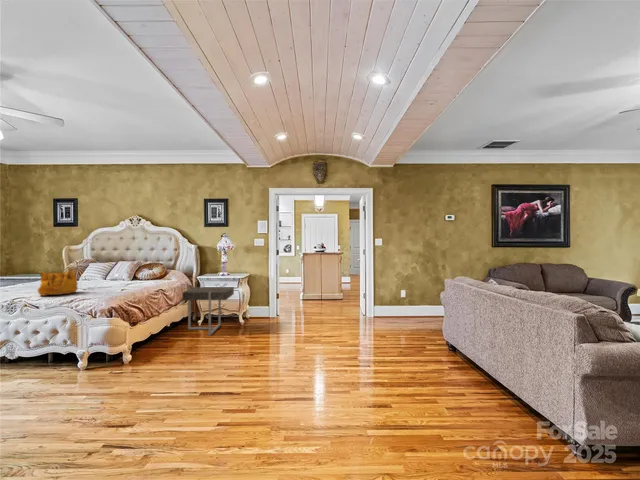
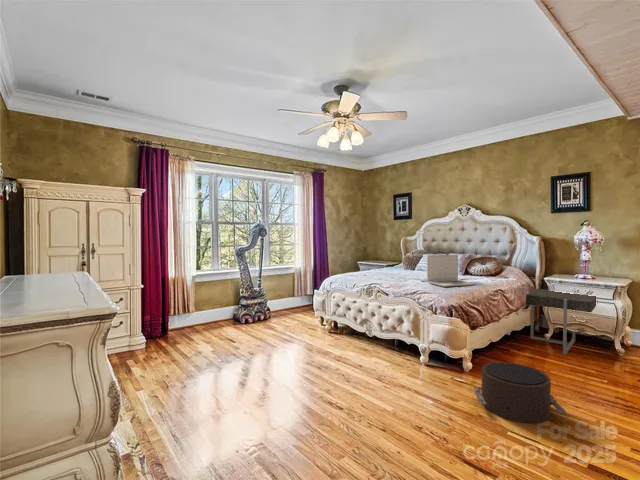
laptop: none [89,261,138,292] -> present [427,255,475,287]
handbag: present [38,269,78,296] -> none [385,259,417,284]
pouf: none [127,345,194,387] -> present [474,362,567,423]

